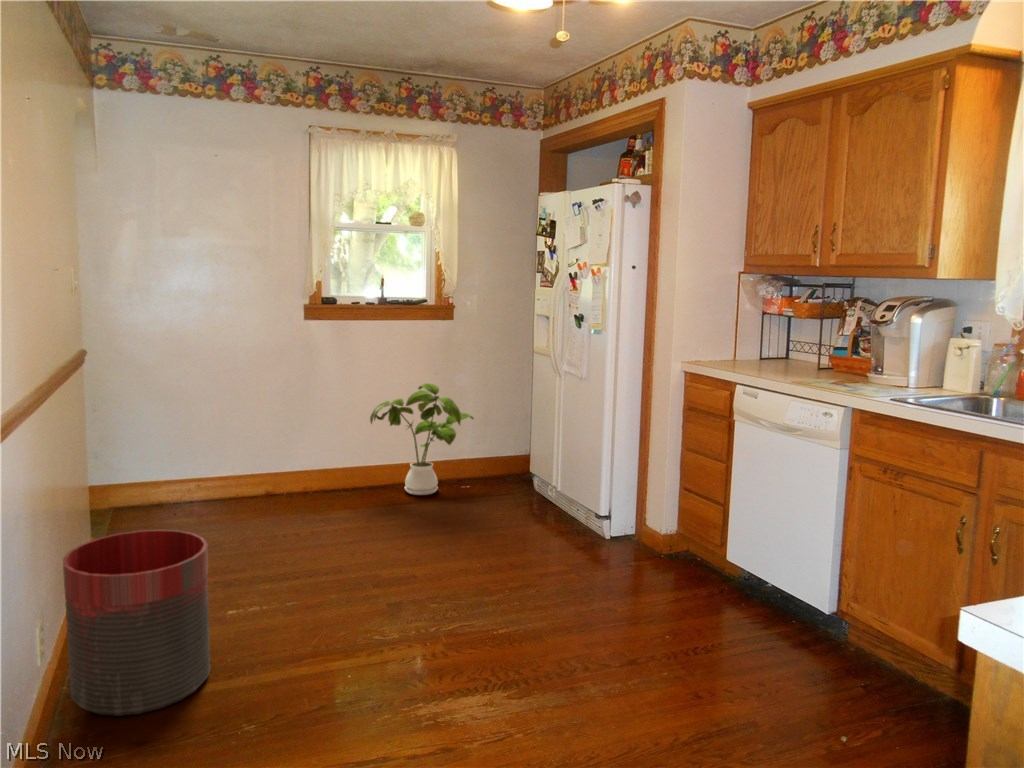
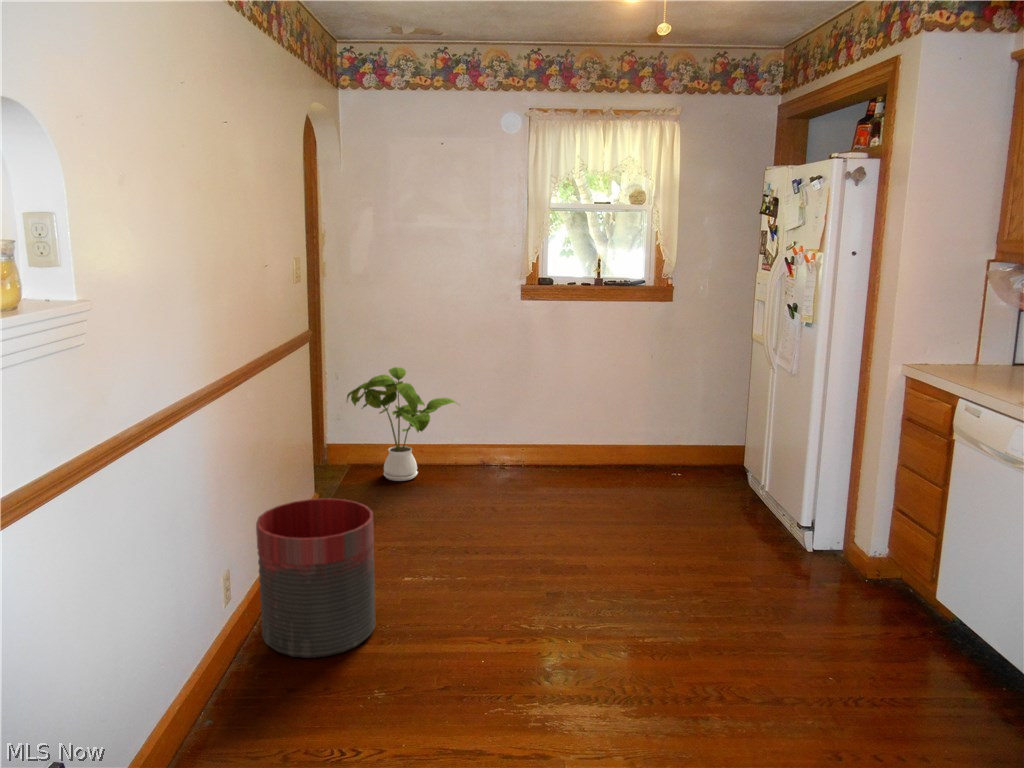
house plant: present [370,383,474,495] -> present [347,367,457,481]

